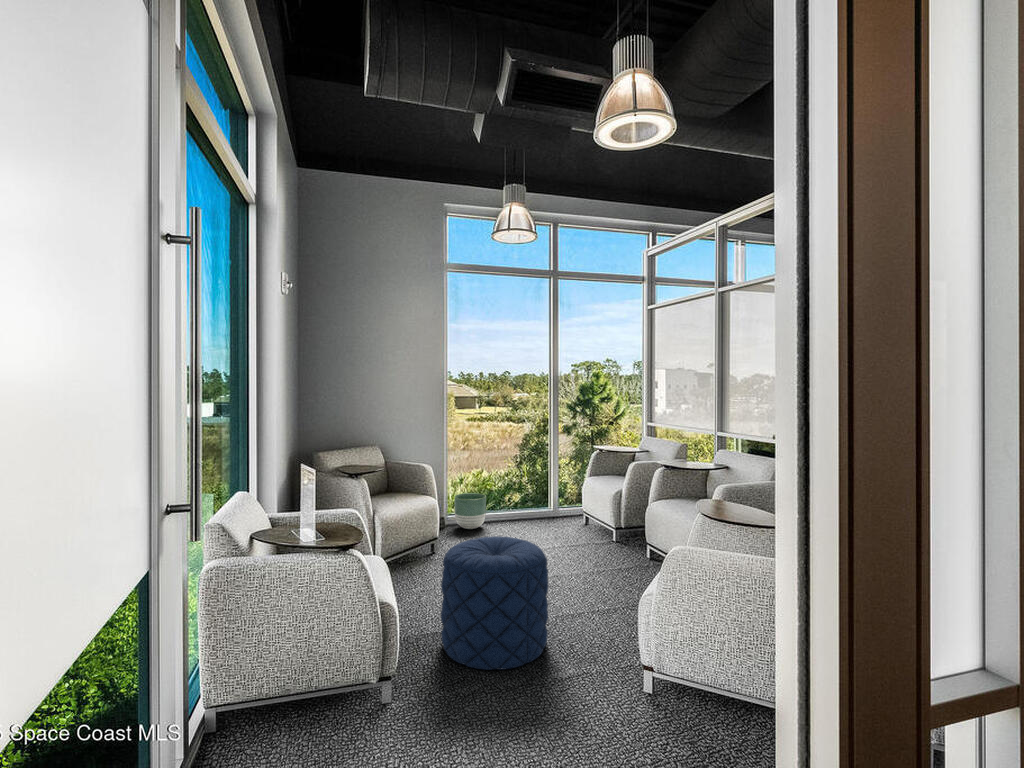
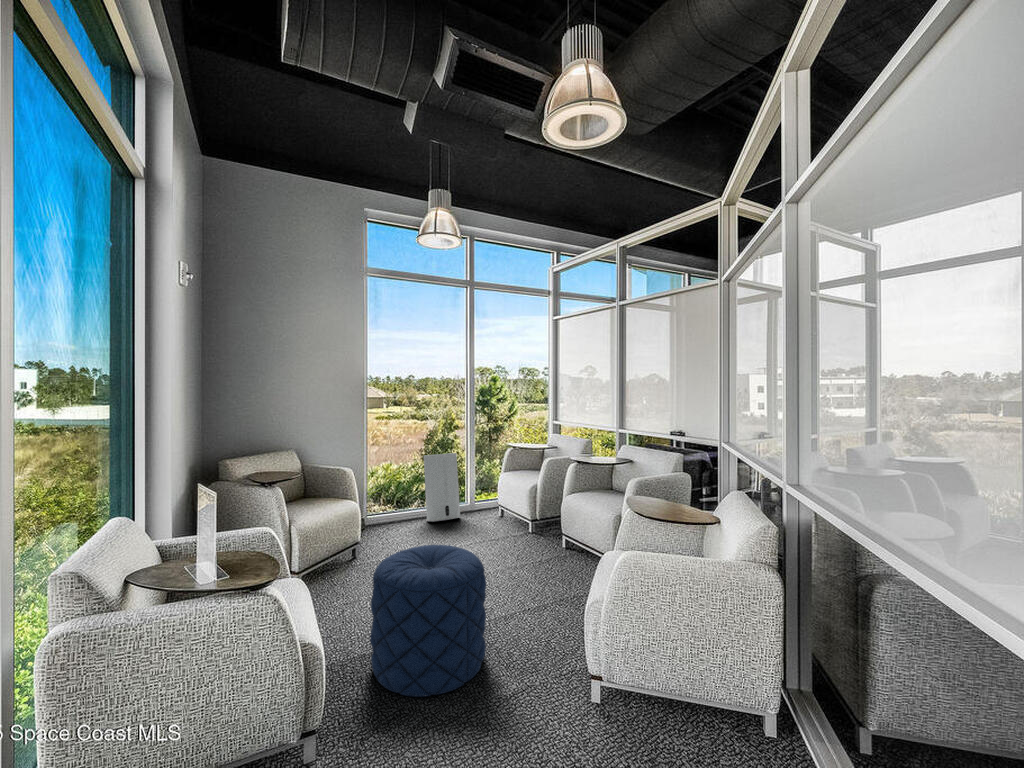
air purifier: none [504,455,542,526] -> present [424,453,460,522]
planter: present [455,493,486,529] -> none [375,492,406,528]

